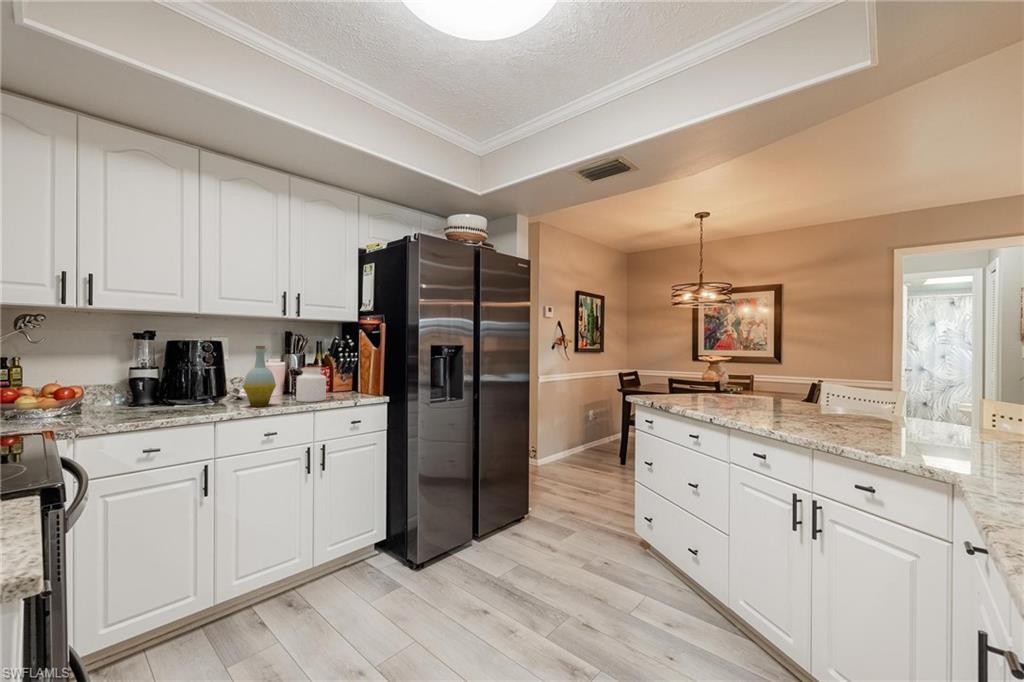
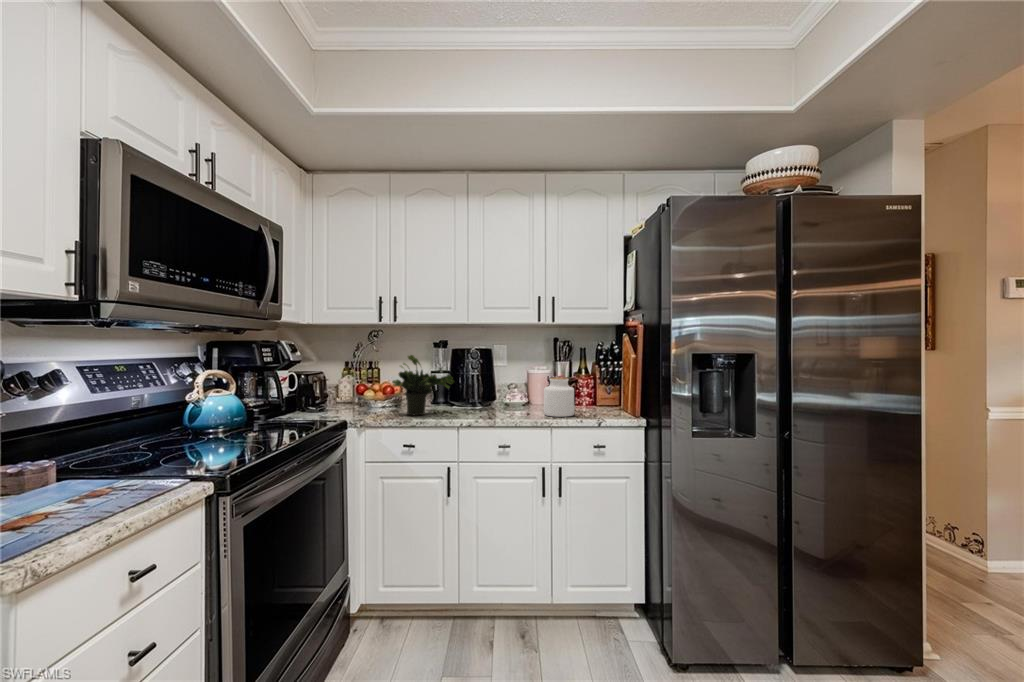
potted plant: none [105,345,202,417] -> present [392,355,454,415]
bottle: present [243,346,276,407] -> none [490,354,519,417]

